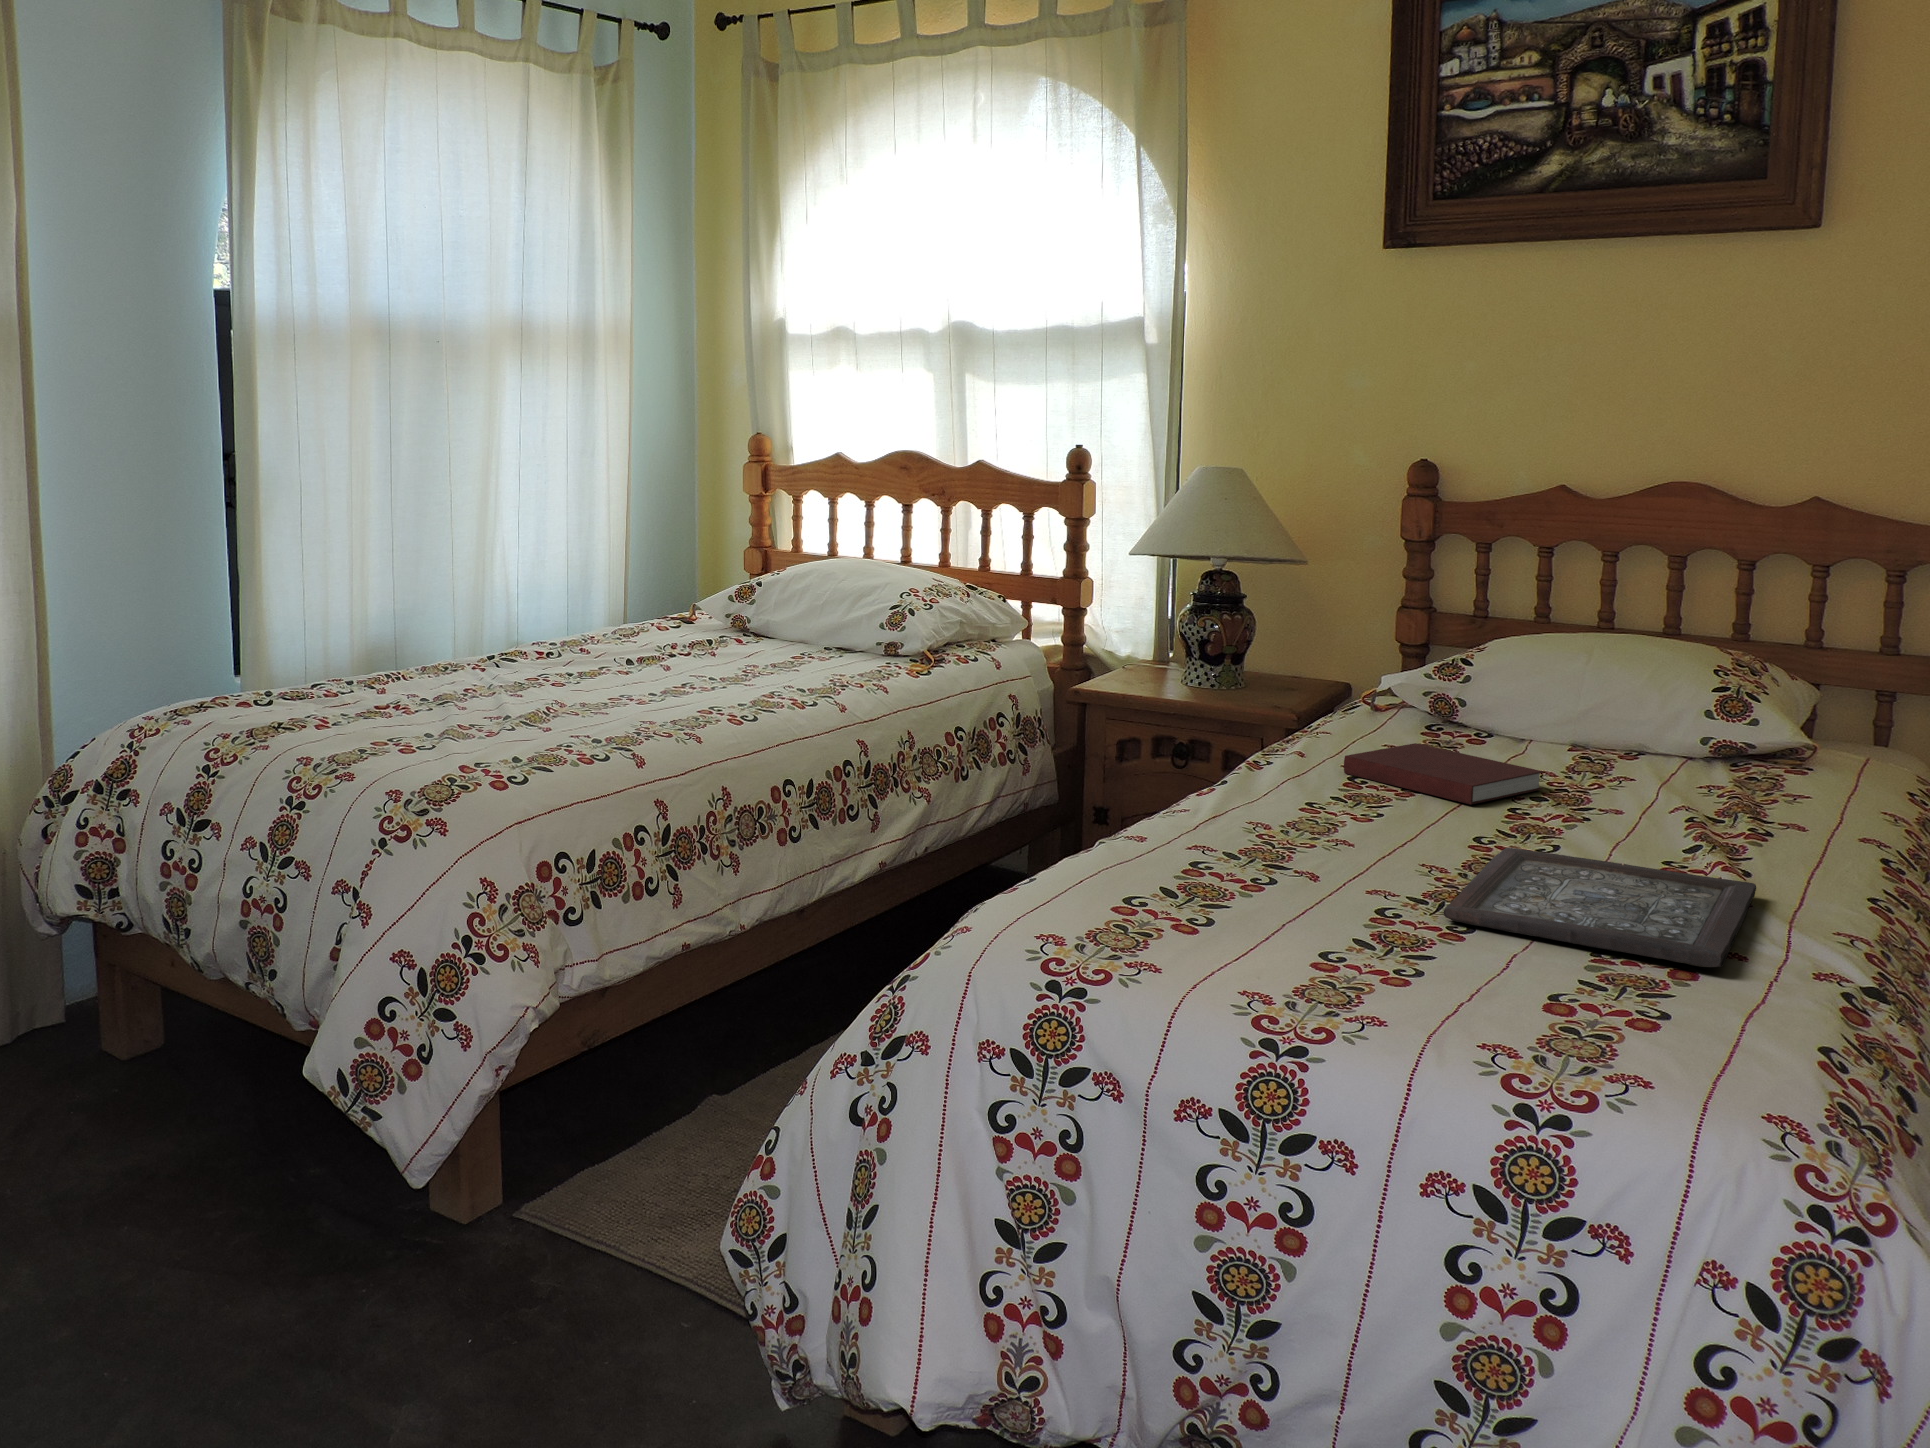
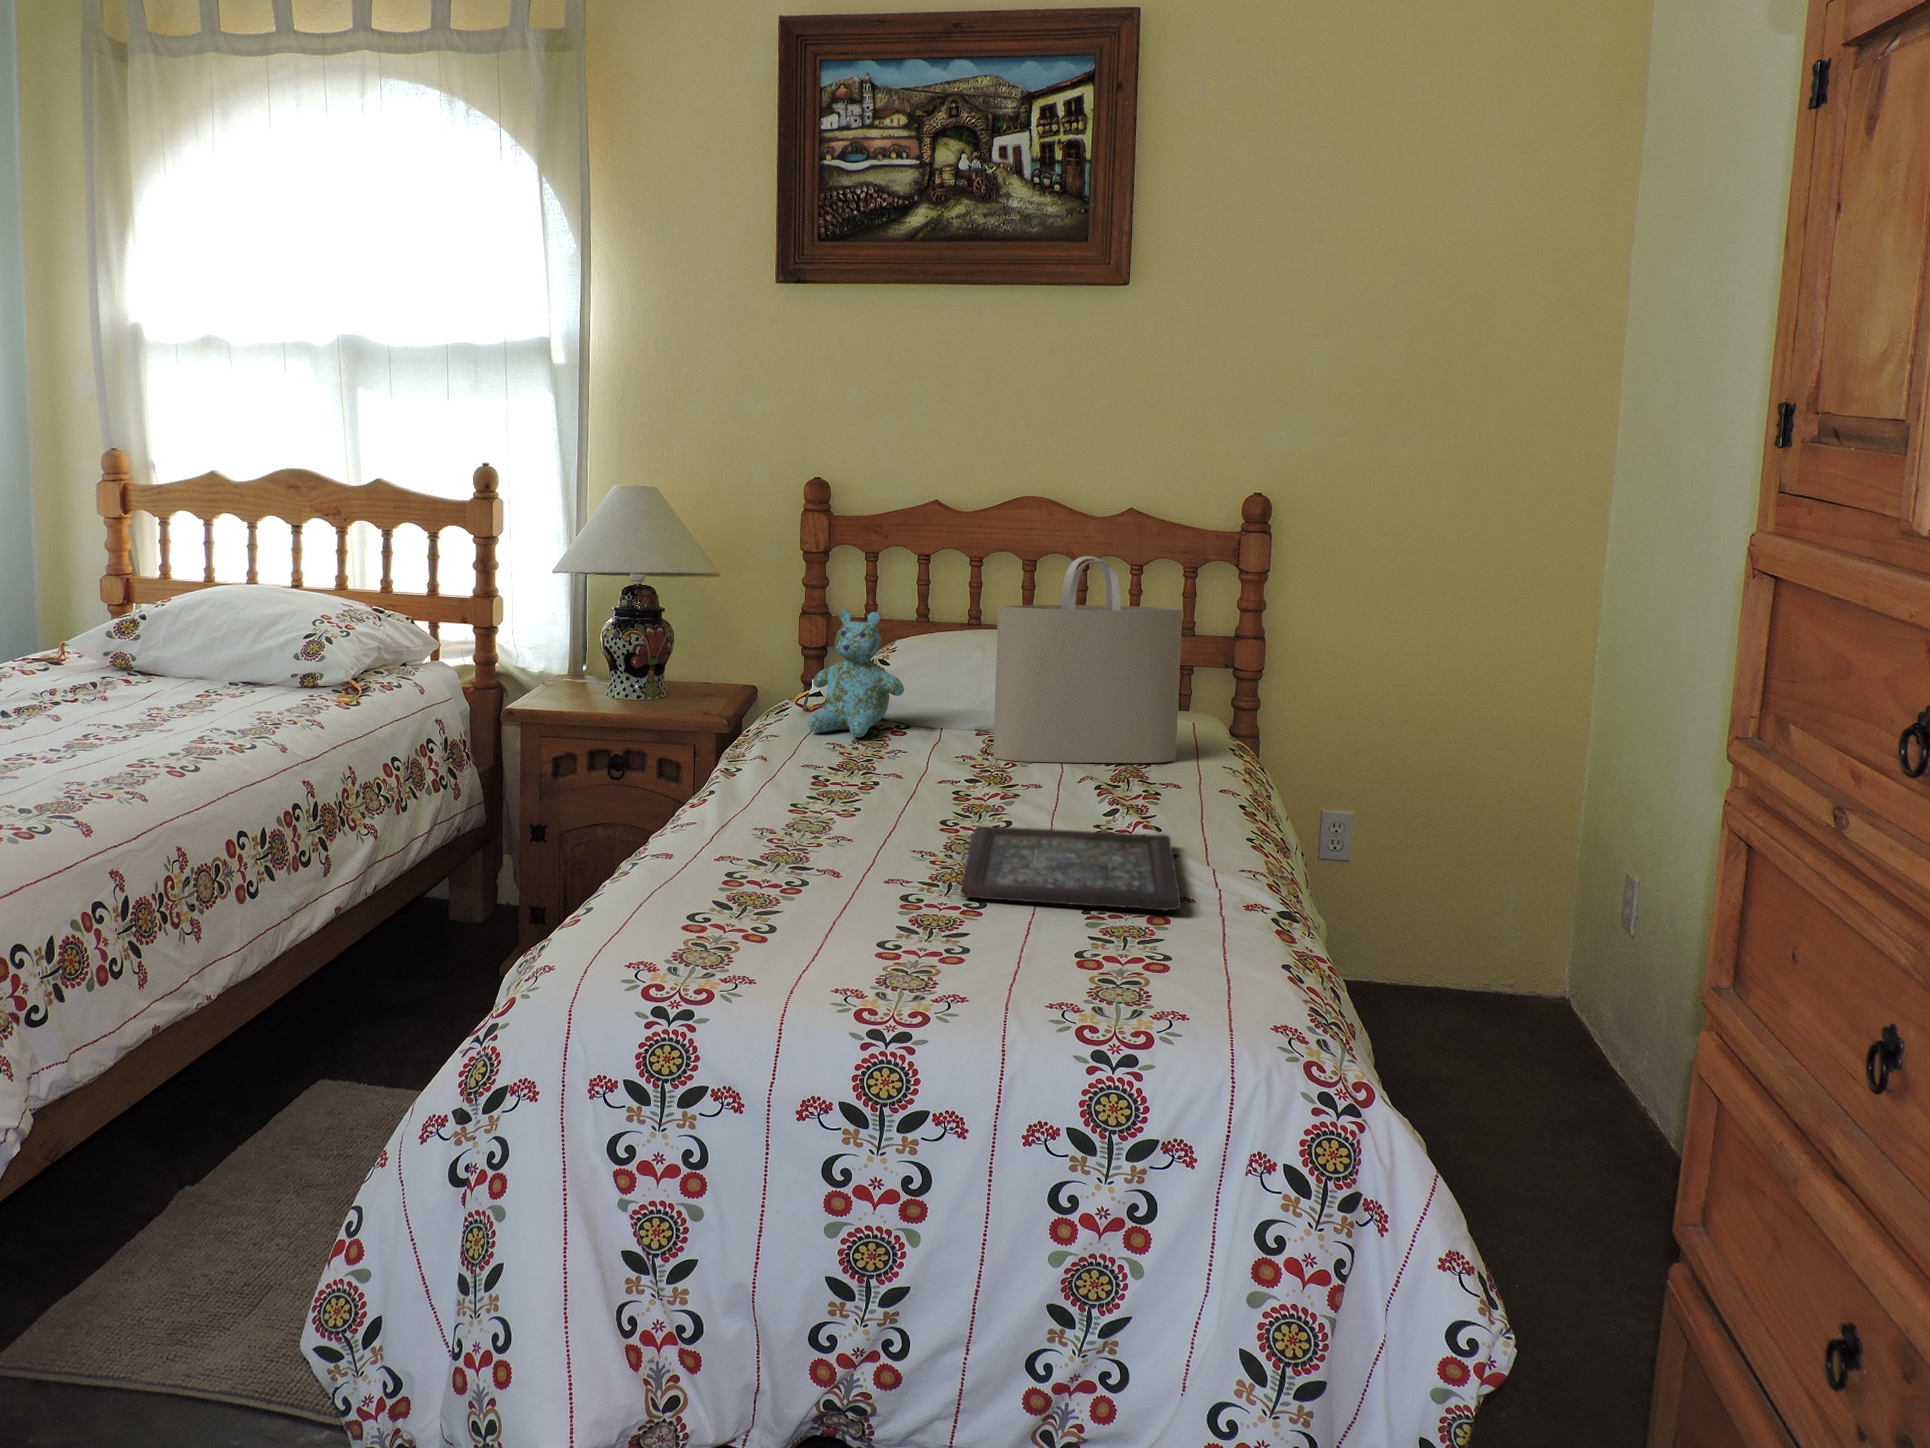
tote bag: none [1579,549,1844,802] -> present [993,556,1183,763]
stuffed bear: none [1368,602,1484,743] -> present [808,610,904,737]
notebook: present [1344,743,1543,805] -> none [808,738,973,790]

